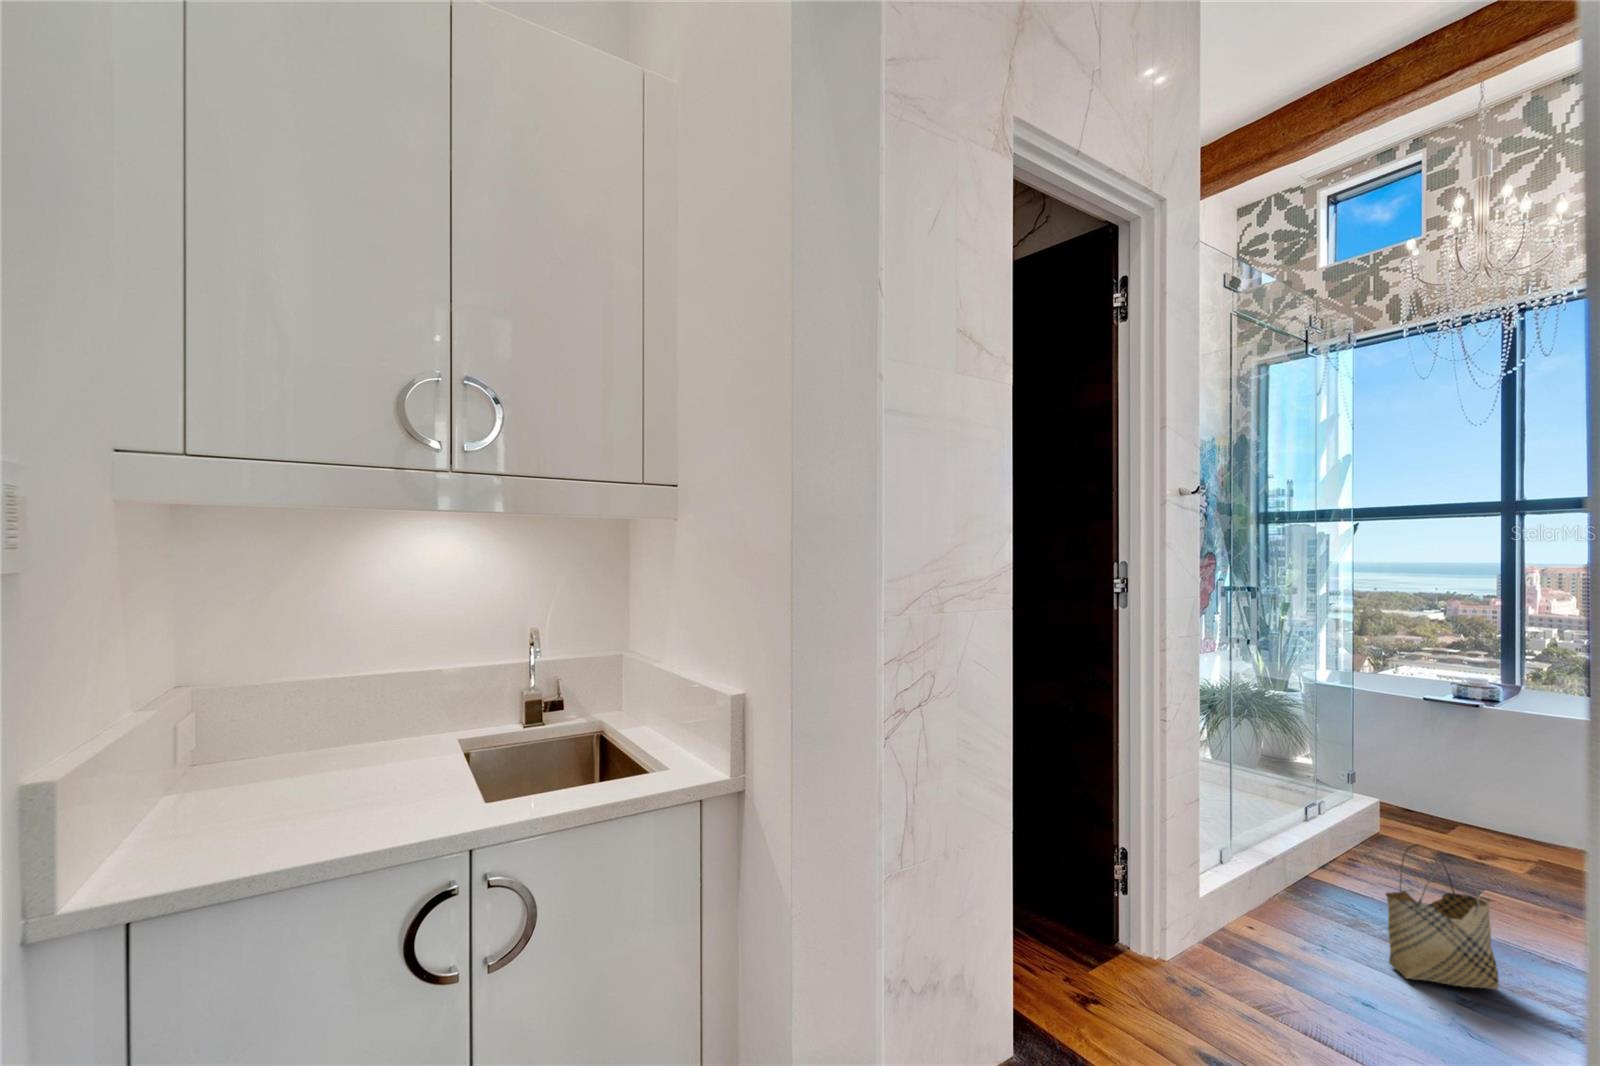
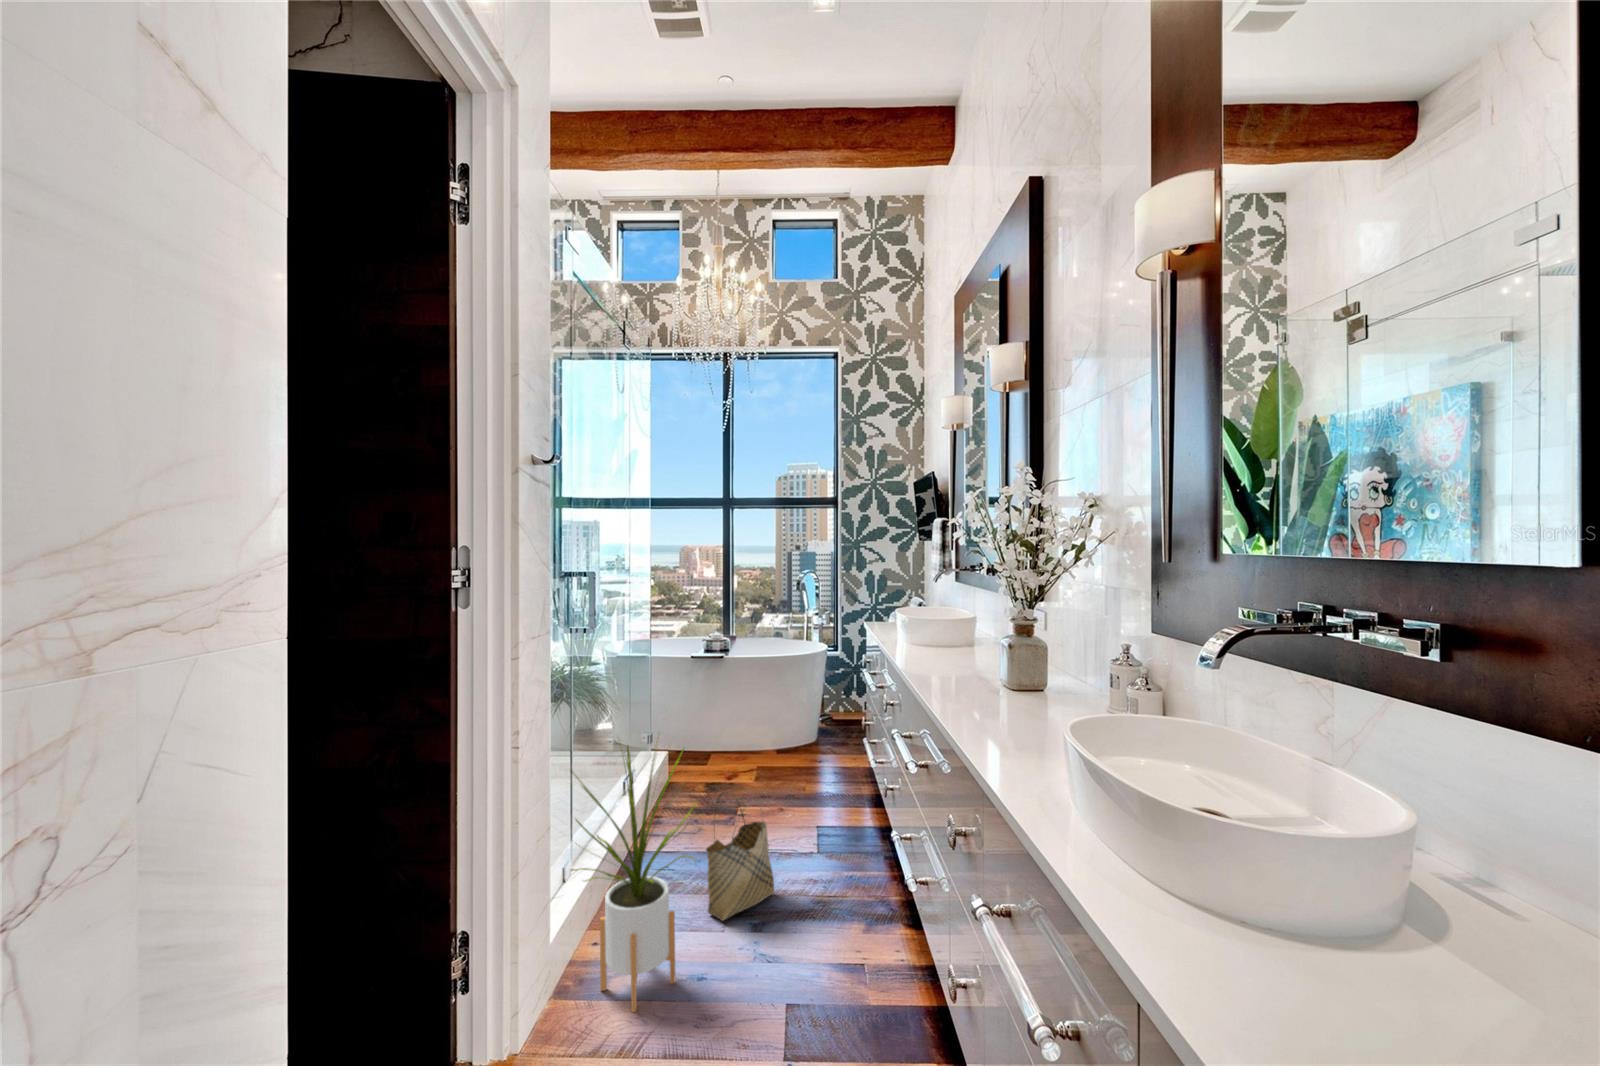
house plant: none [1214,739,1361,996] -> present [572,746,695,1012]

